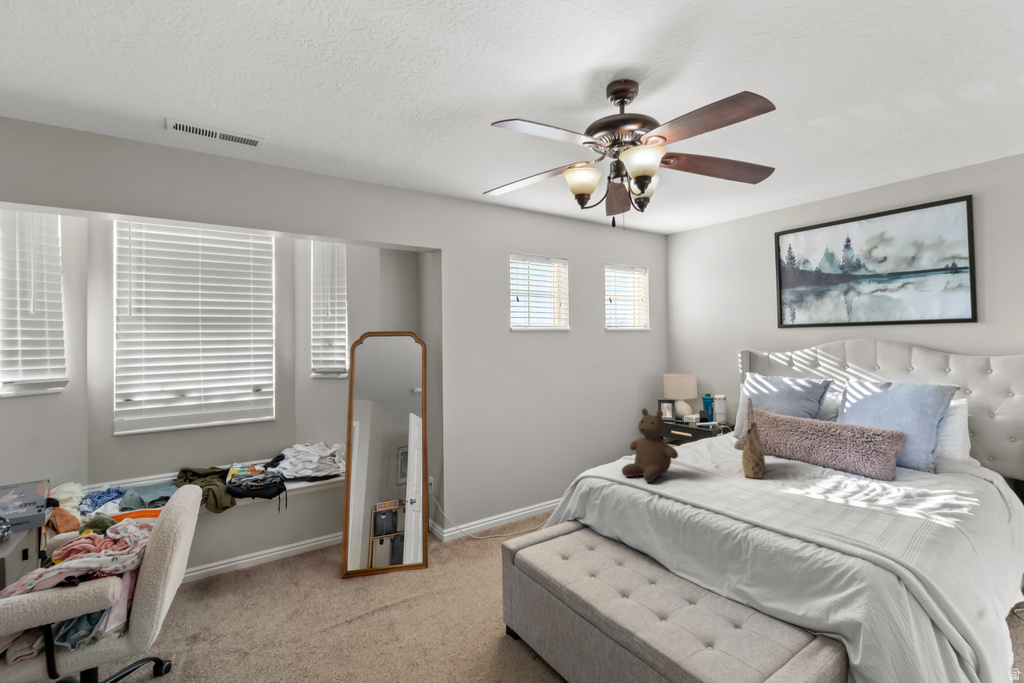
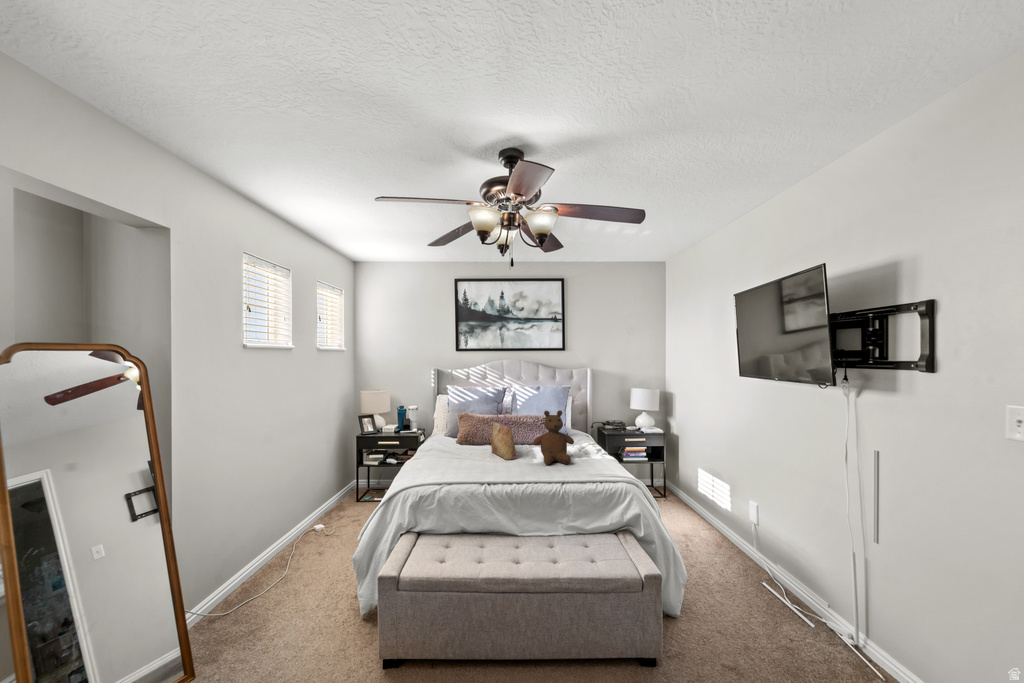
teddy bear: present [622,409,678,482] -> present [533,410,574,465]

